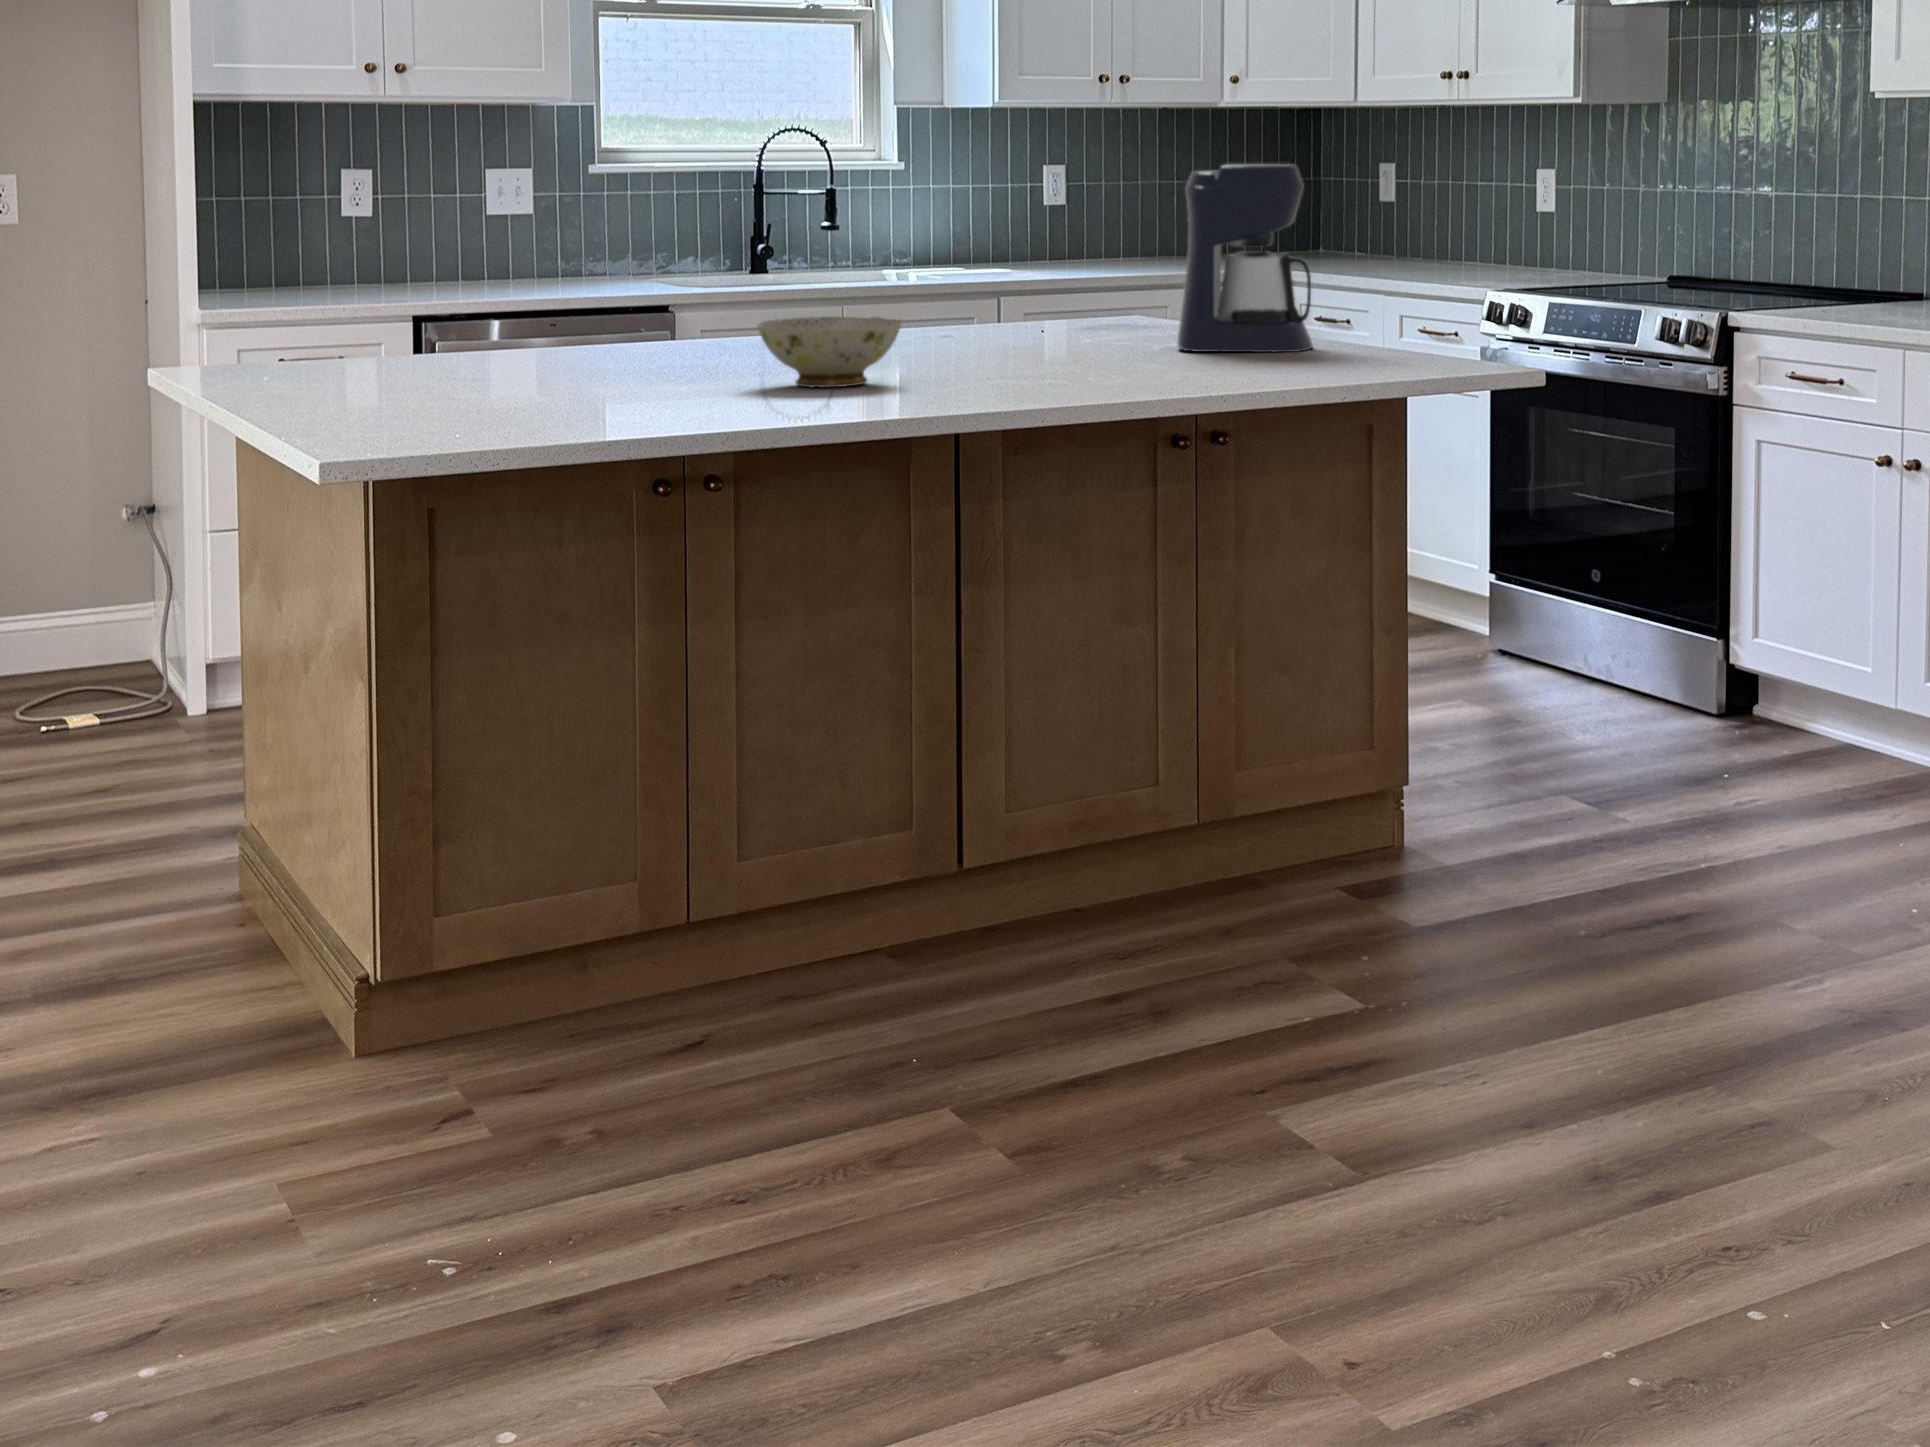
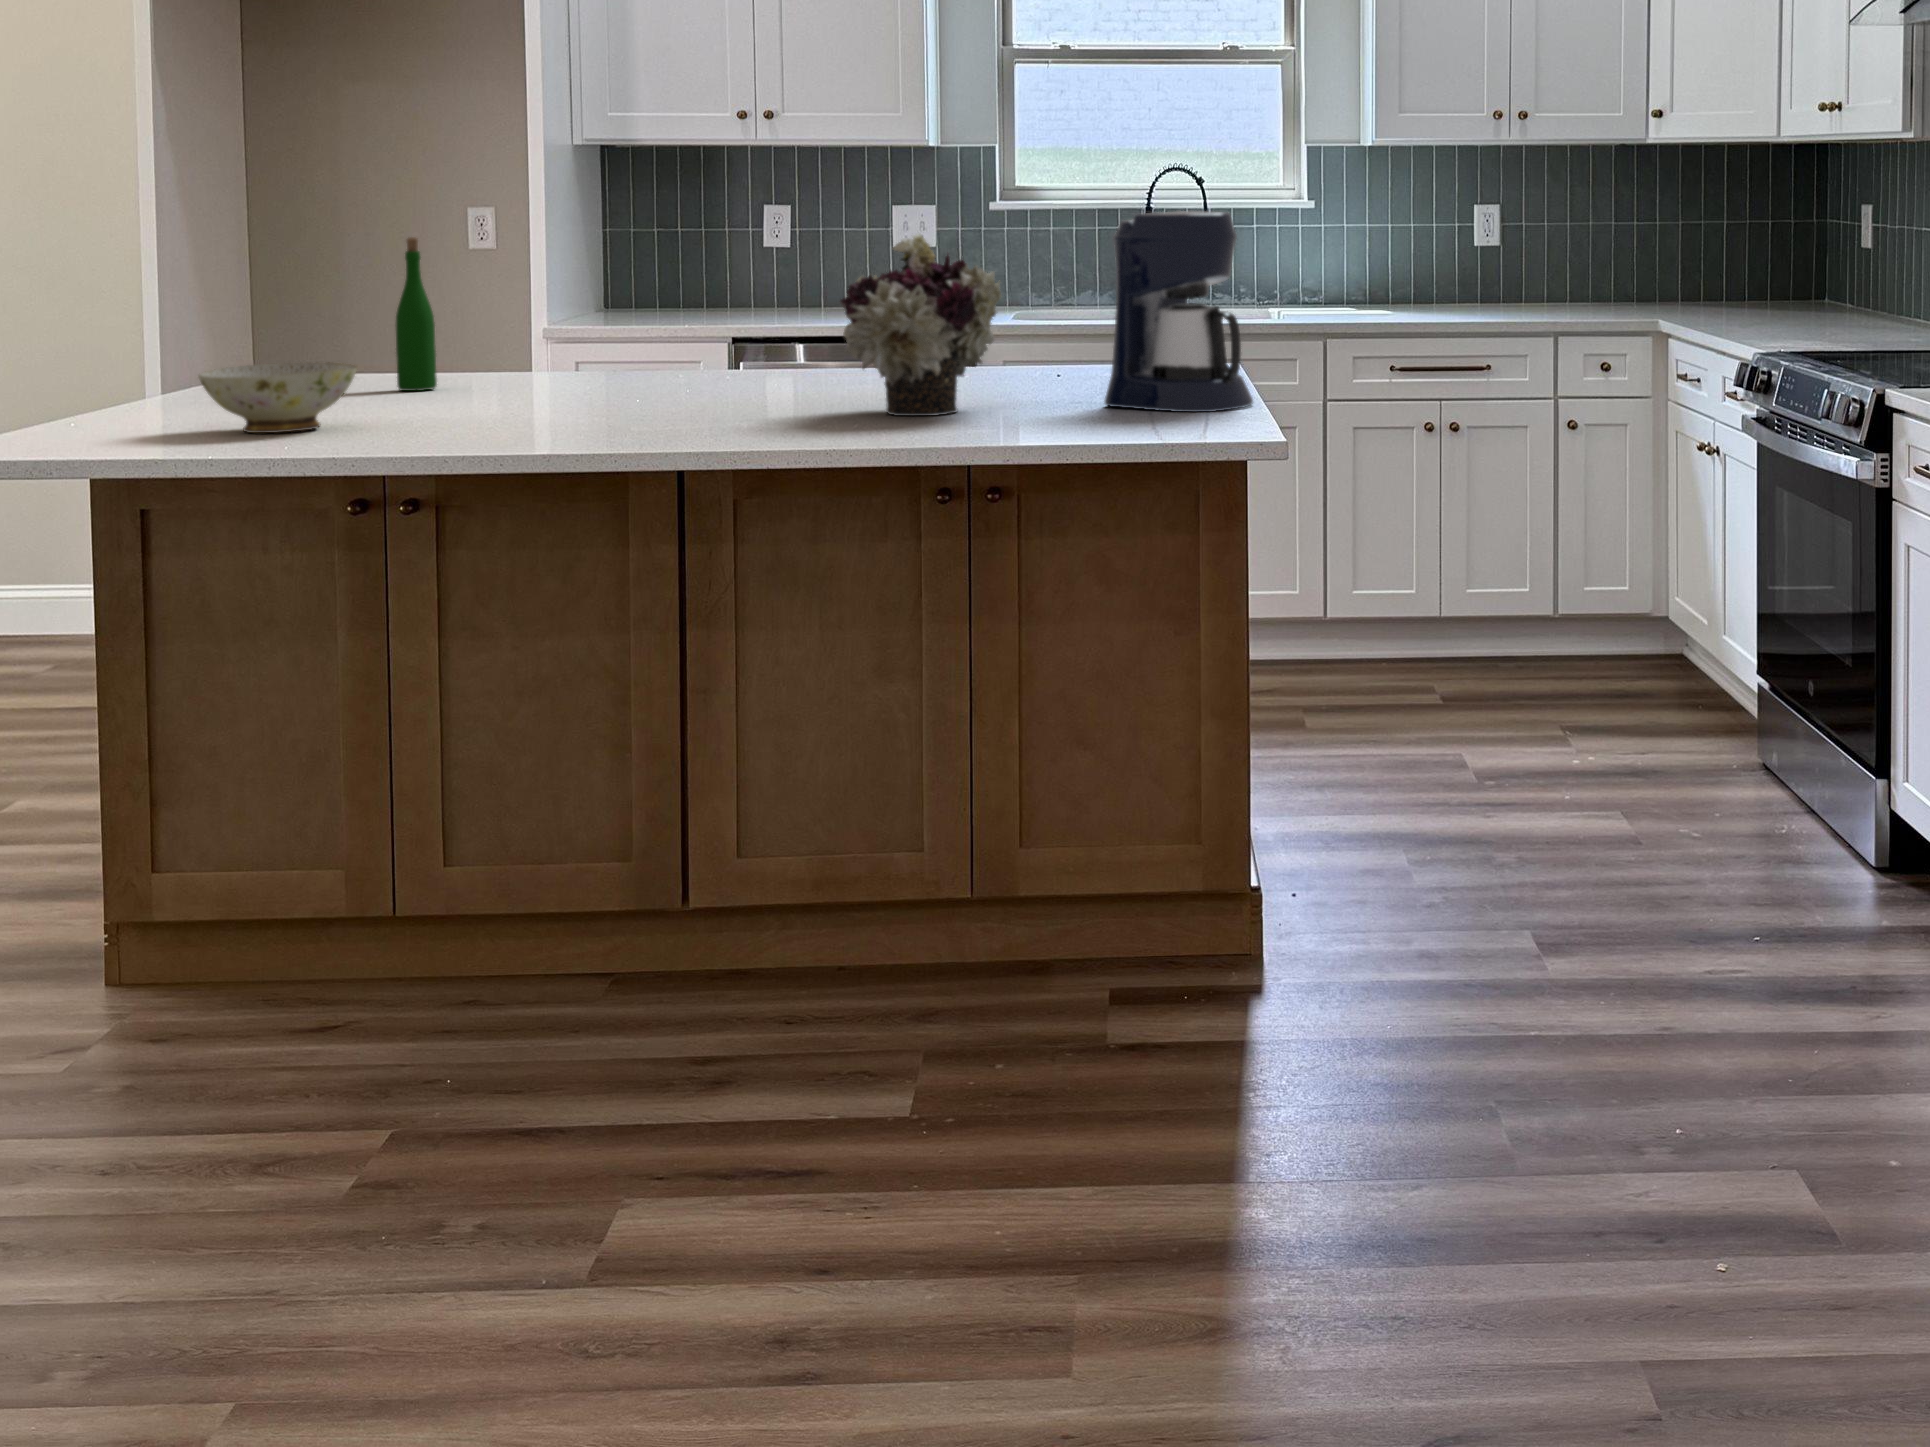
flower arrangement: none [963,185,1144,367] -> present [840,233,1001,416]
wine bottle: none [323,199,371,376] -> present [396,237,437,391]
ceramic bowl: present [758,317,901,387] -> present [198,362,357,433]

